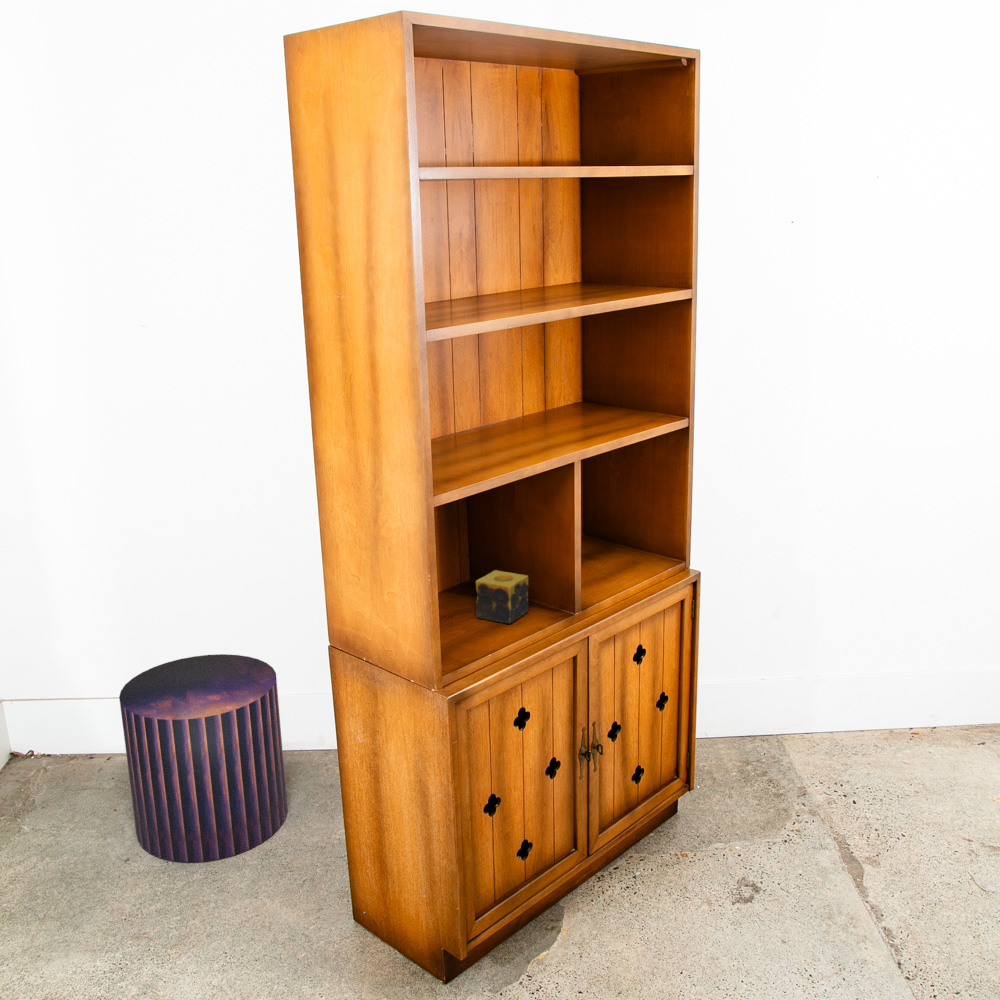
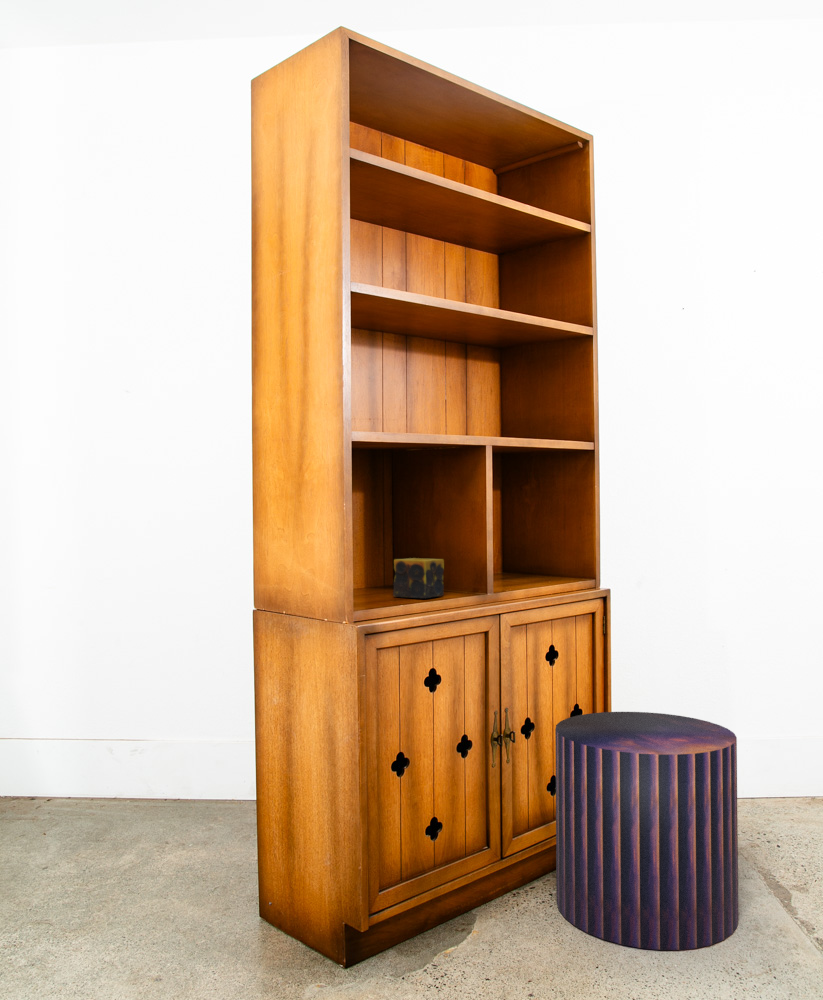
pouf: present [119,654,288,862] -> present [555,712,739,950]

